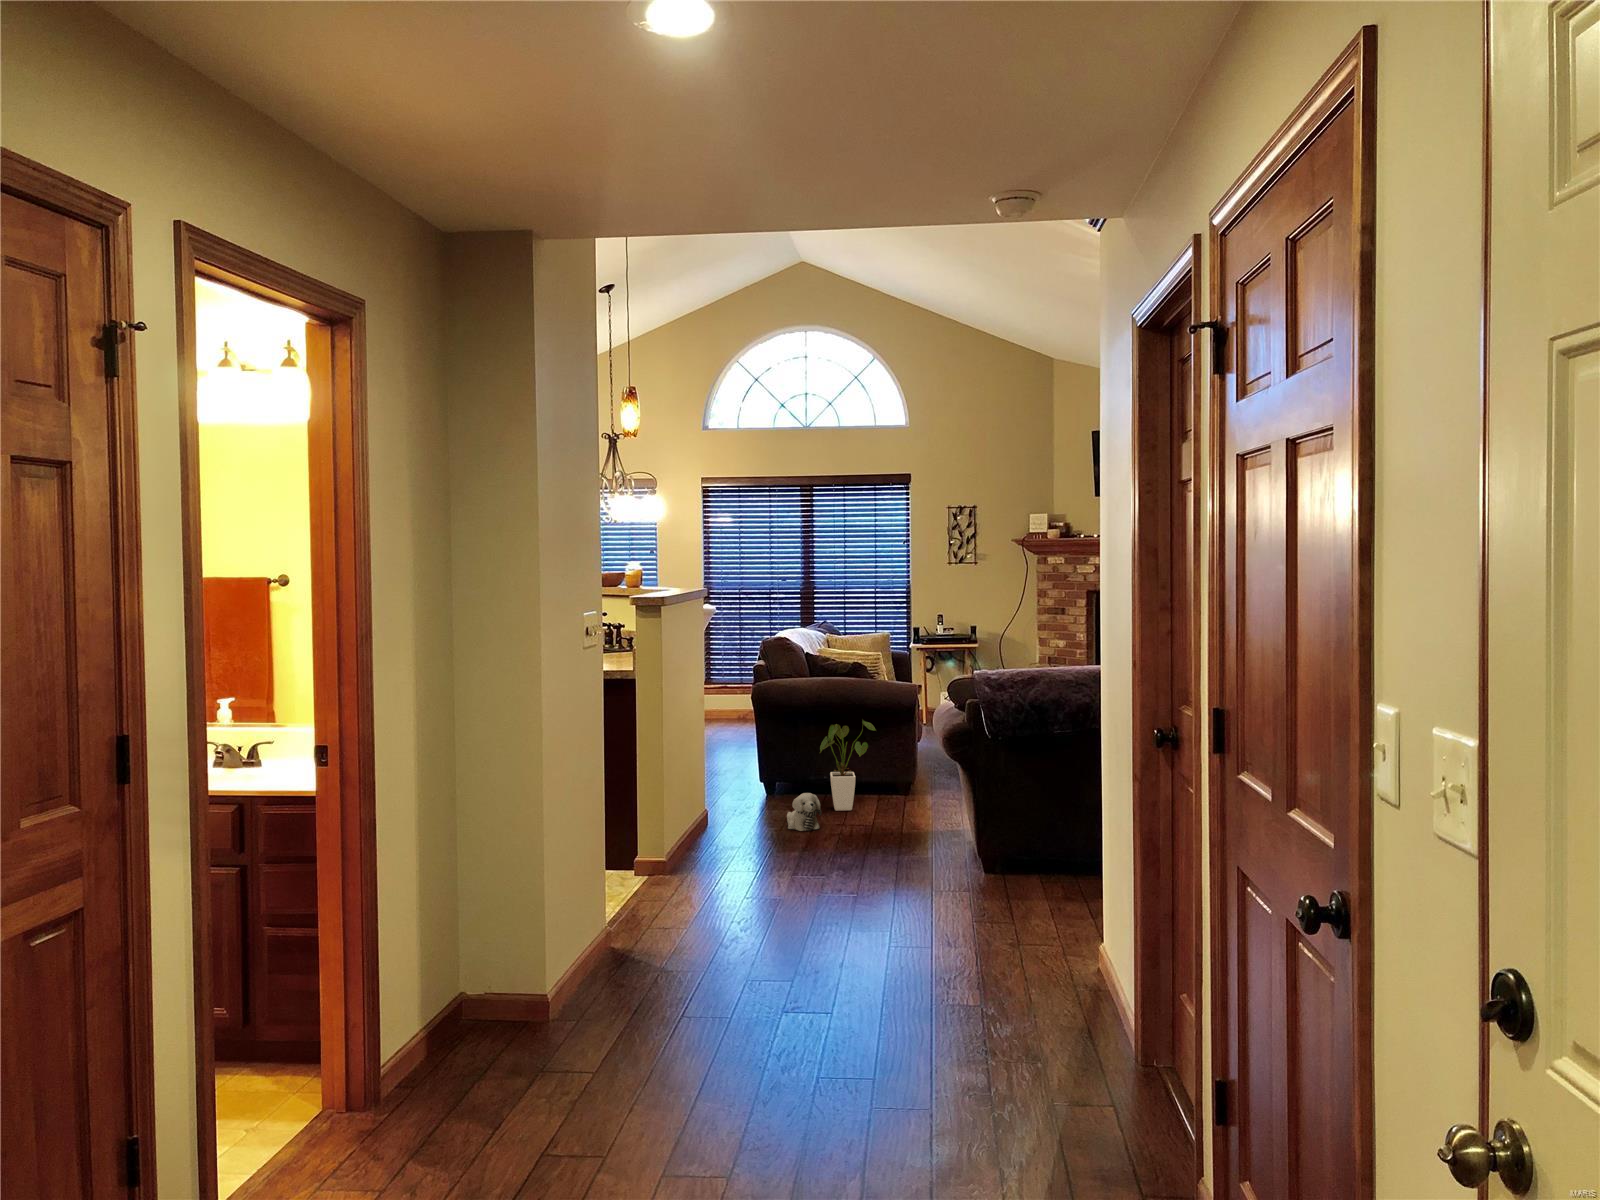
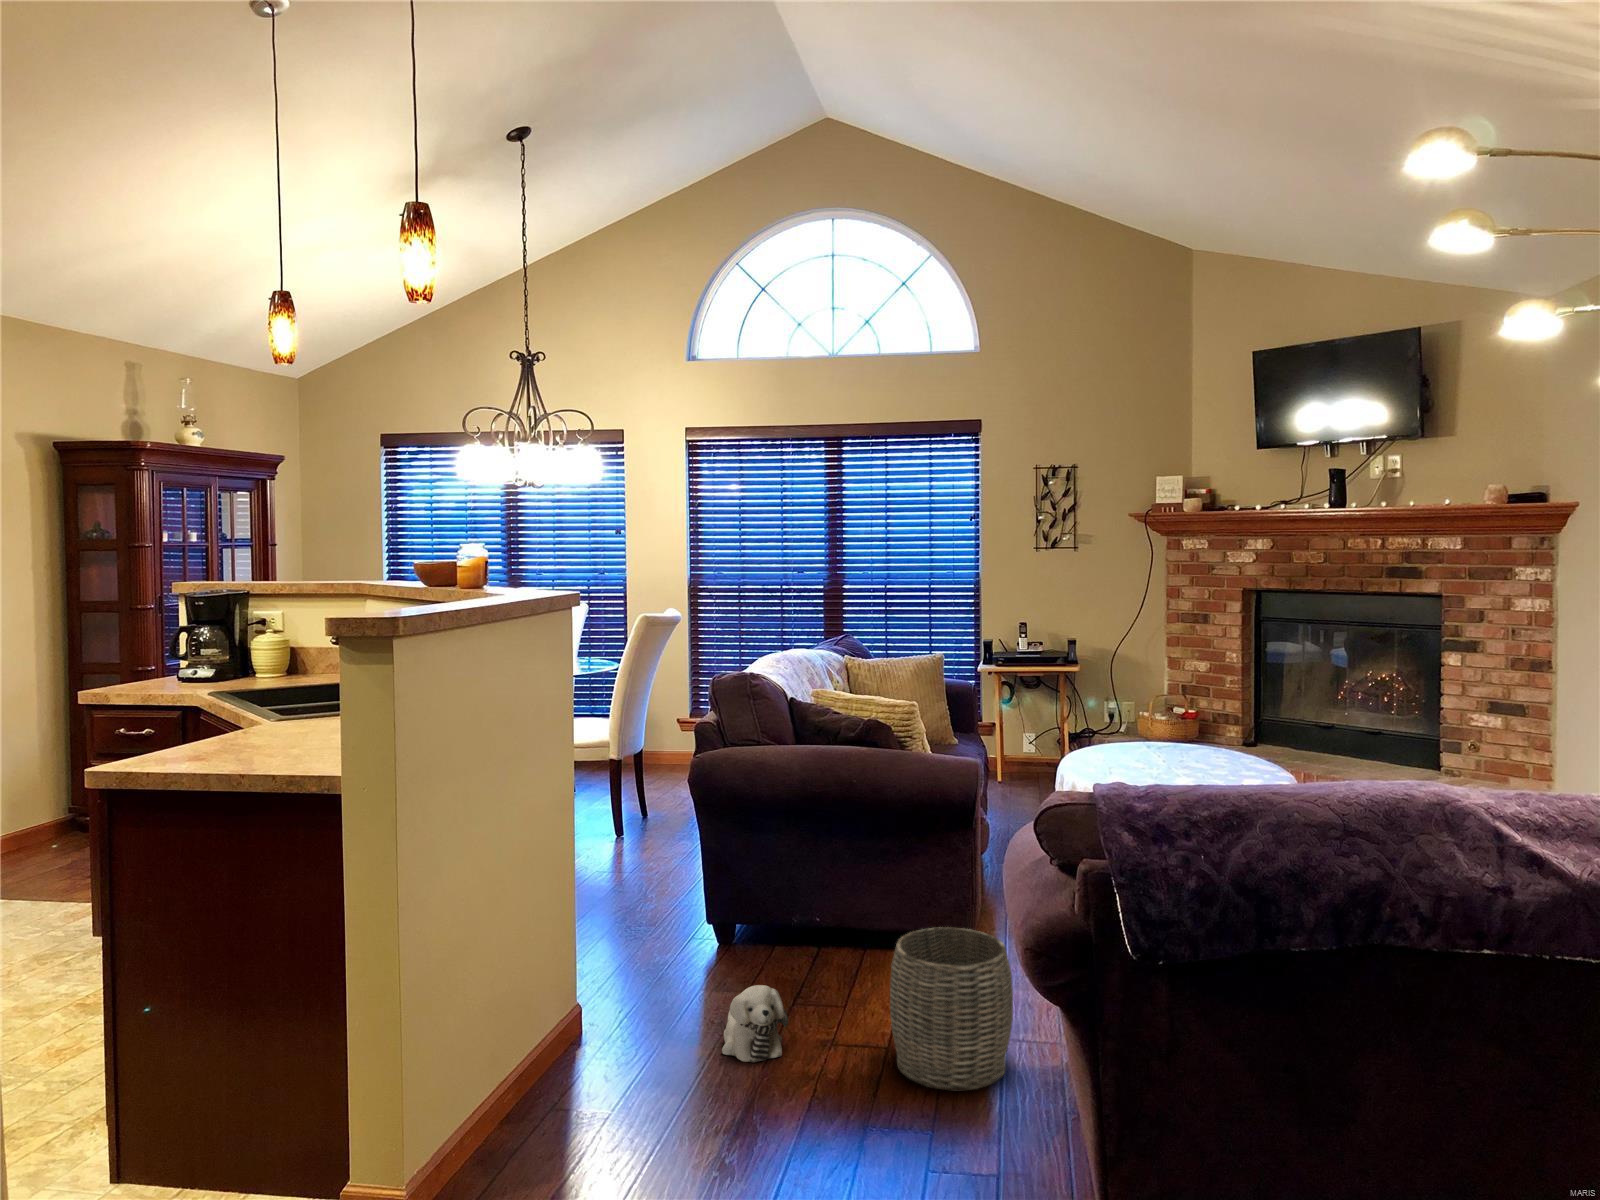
house plant: present [820,720,875,811] -> none [797,823,904,995]
woven basket: none [876,763,938,836] -> present [890,927,1013,1090]

